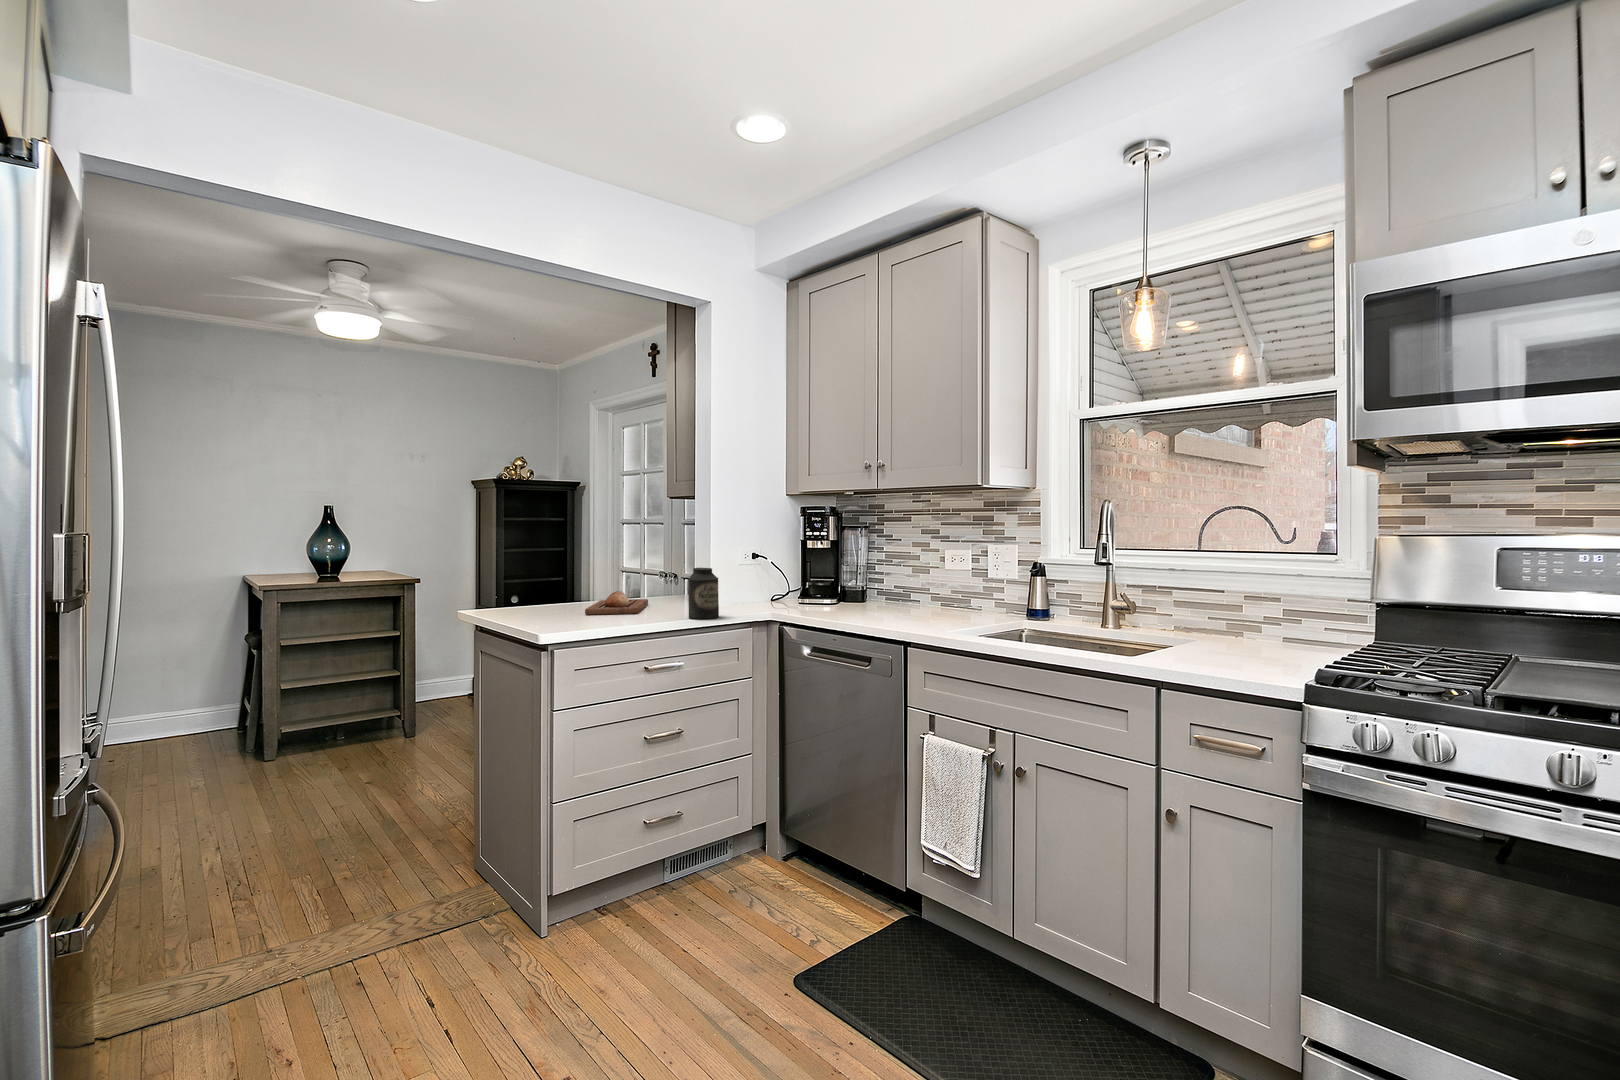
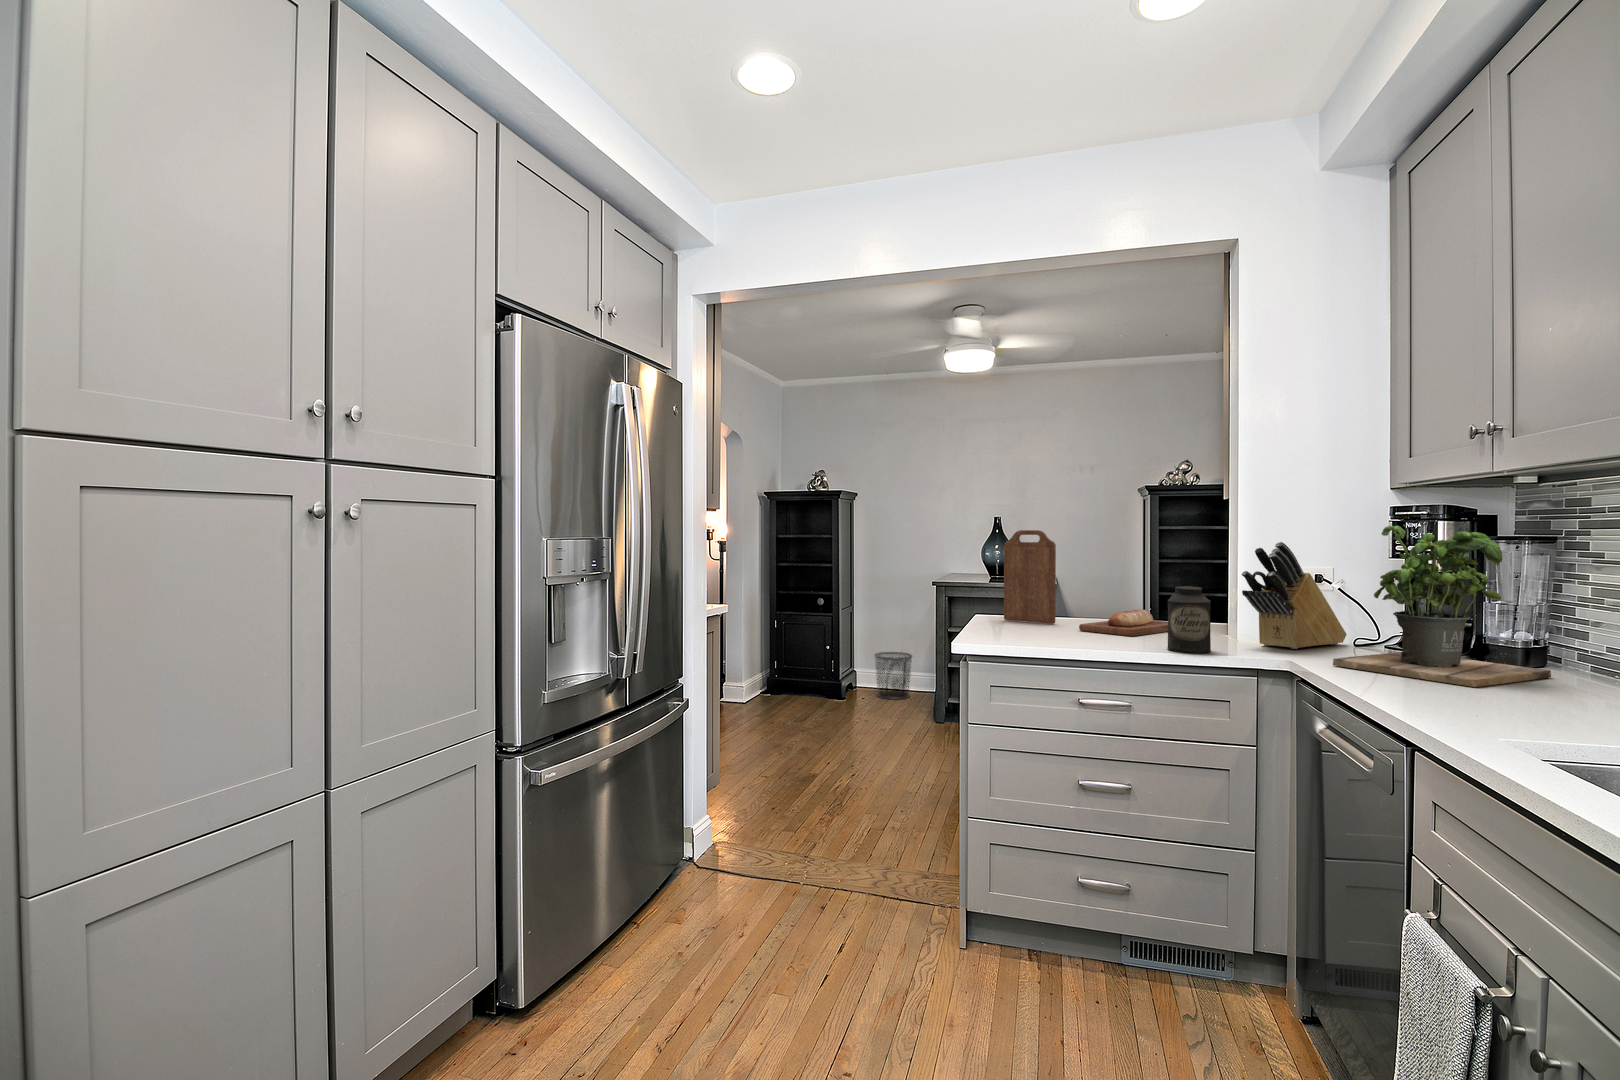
potted plant: none [798,520,883,615] -> present [1333,526,1551,687]
cutting board: none [489,524,546,615] -> present [1004,530,1056,624]
knife block: none [723,531,763,608] -> present [1242,542,1347,649]
trash can: none [125,684,193,751] -> present [875,652,912,699]

